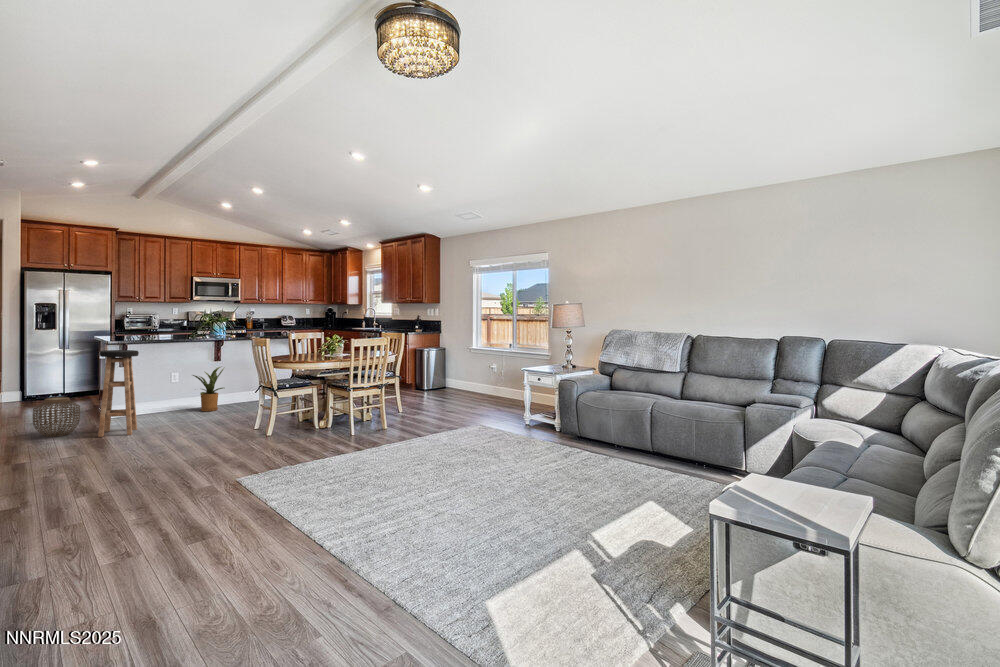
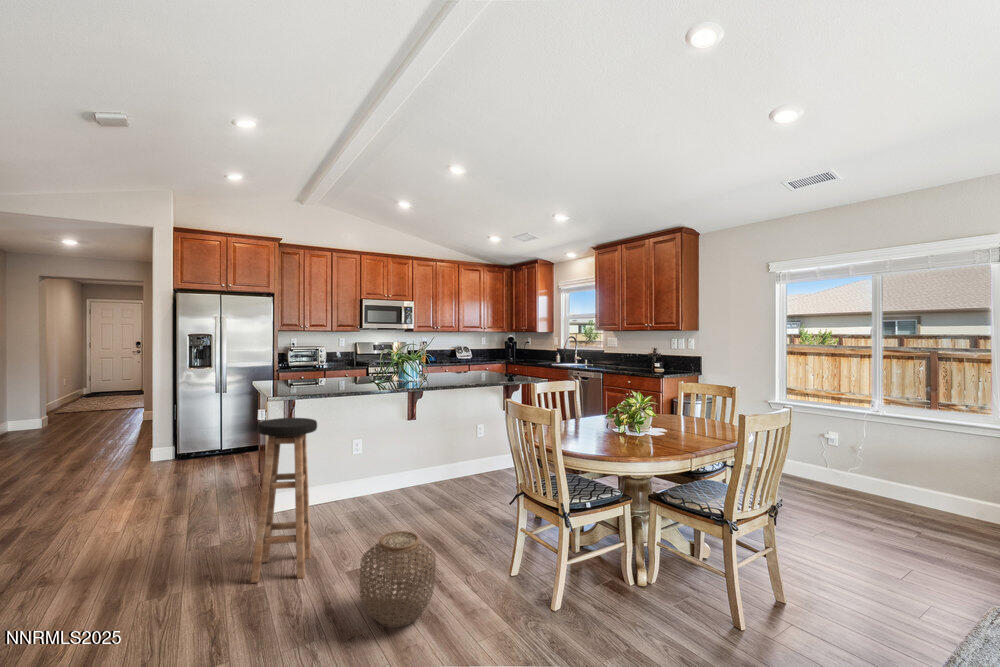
house plant: present [193,367,224,411] -> none [378,430,430,504]
woven basket: present [33,397,80,437] -> present [359,531,436,627]

